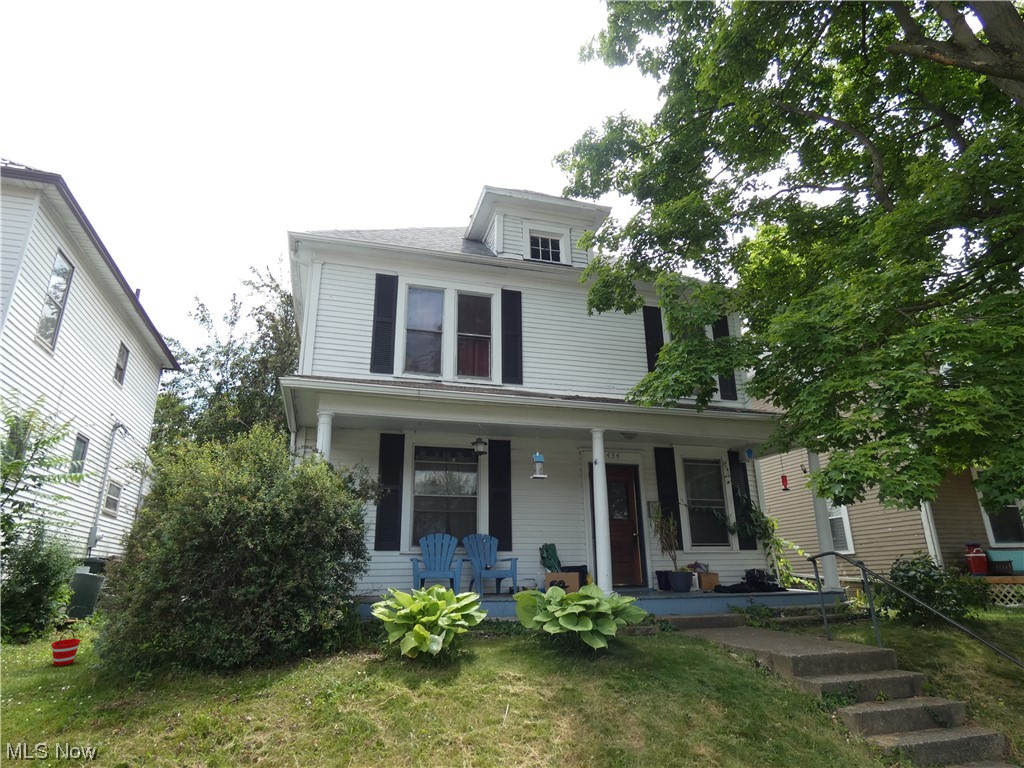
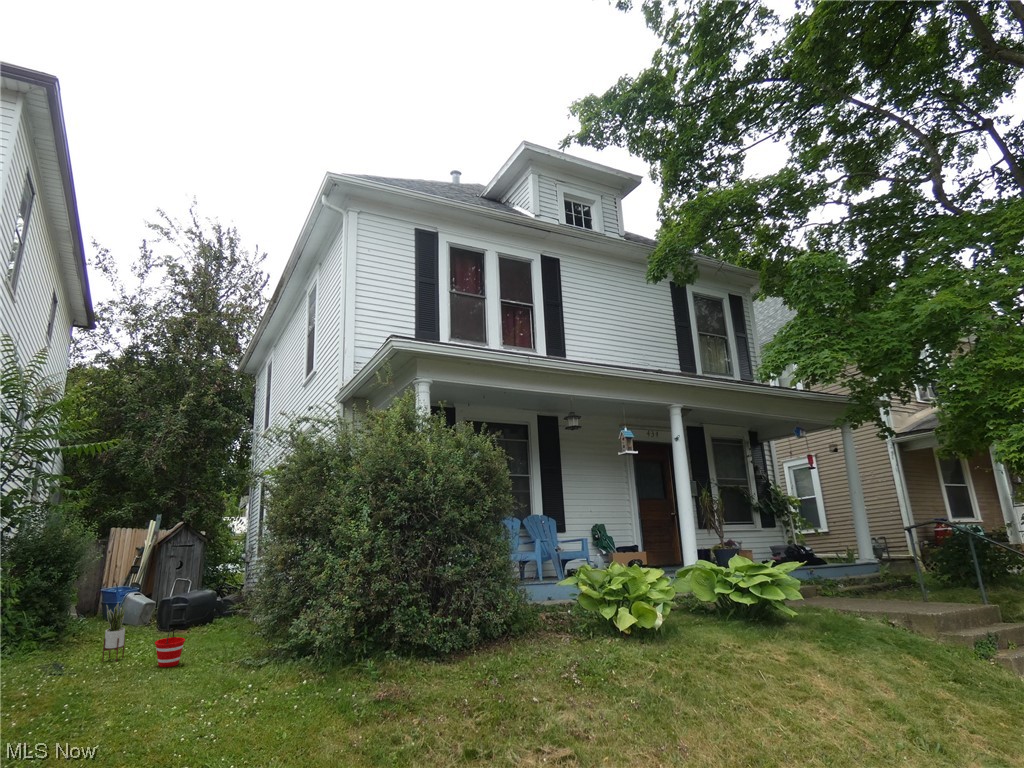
potted plant: none [22,605,50,658] -> present [102,604,126,662]

